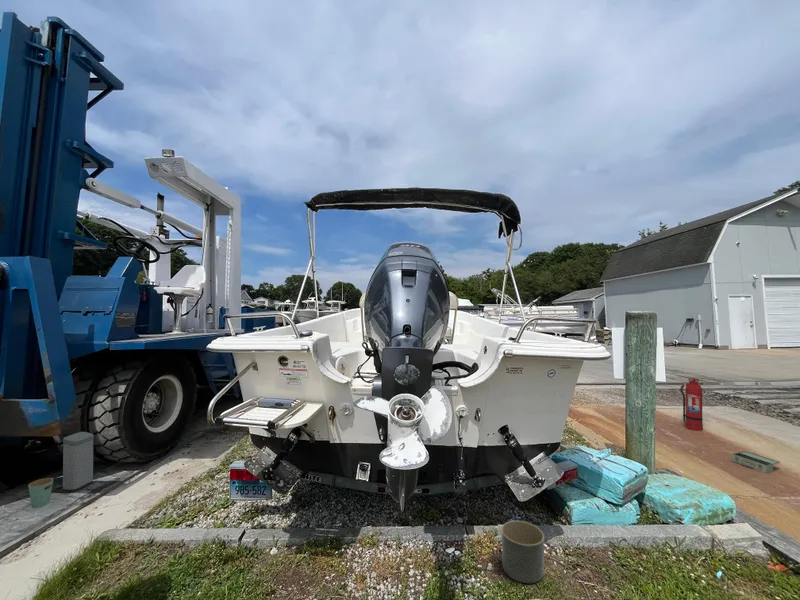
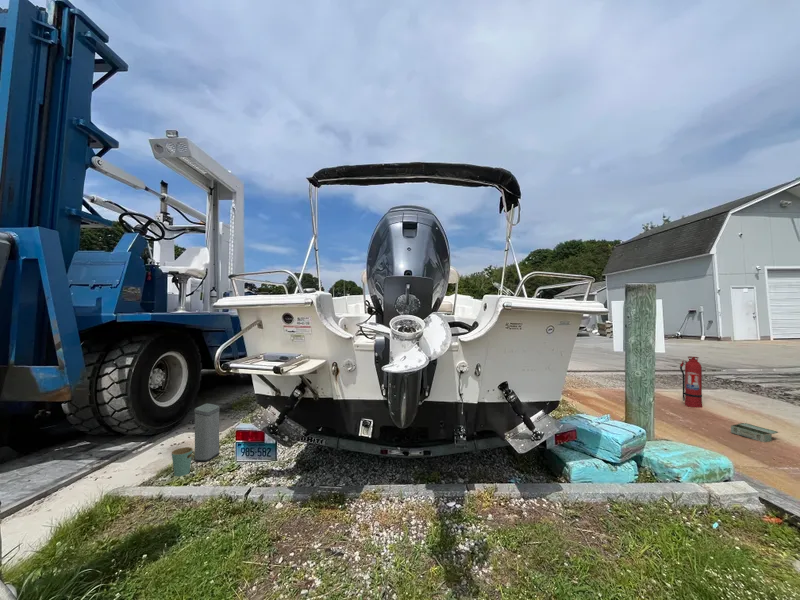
trash can: present [28,432,94,508] -> present [172,404,220,476]
planter: present [502,521,544,583] -> none [501,475,543,532]

